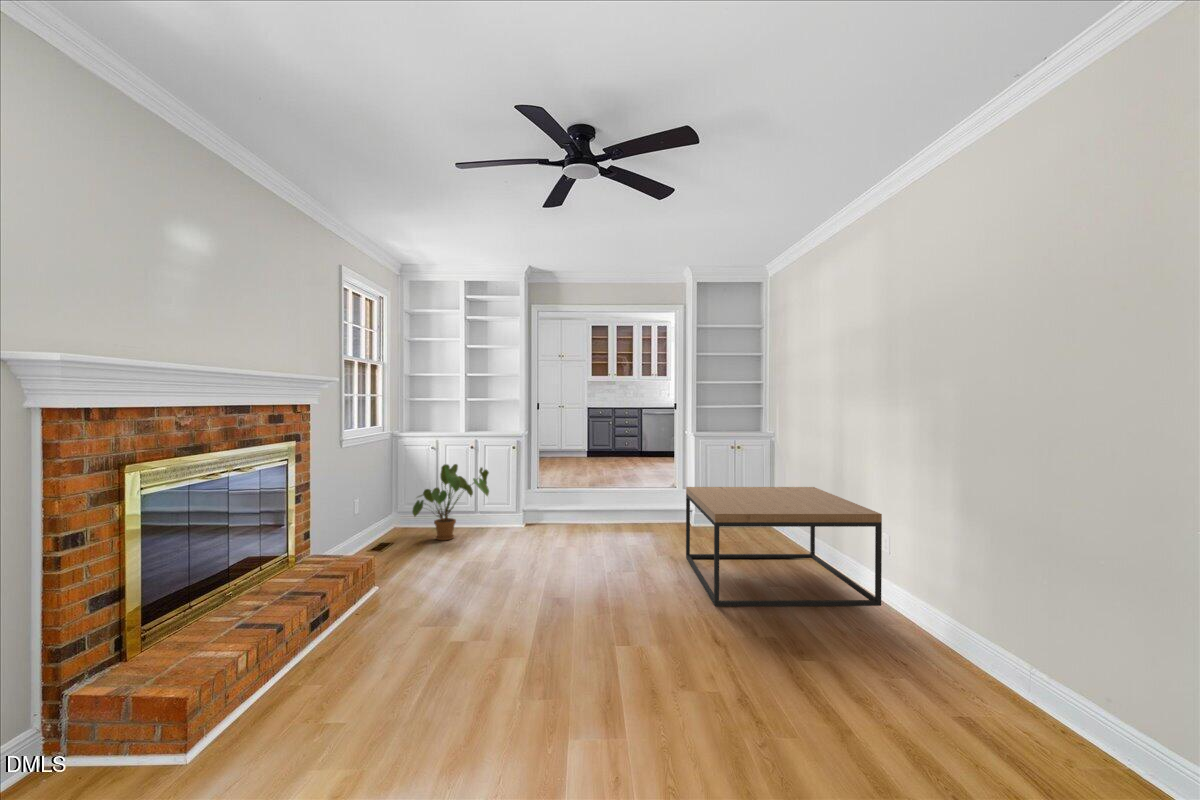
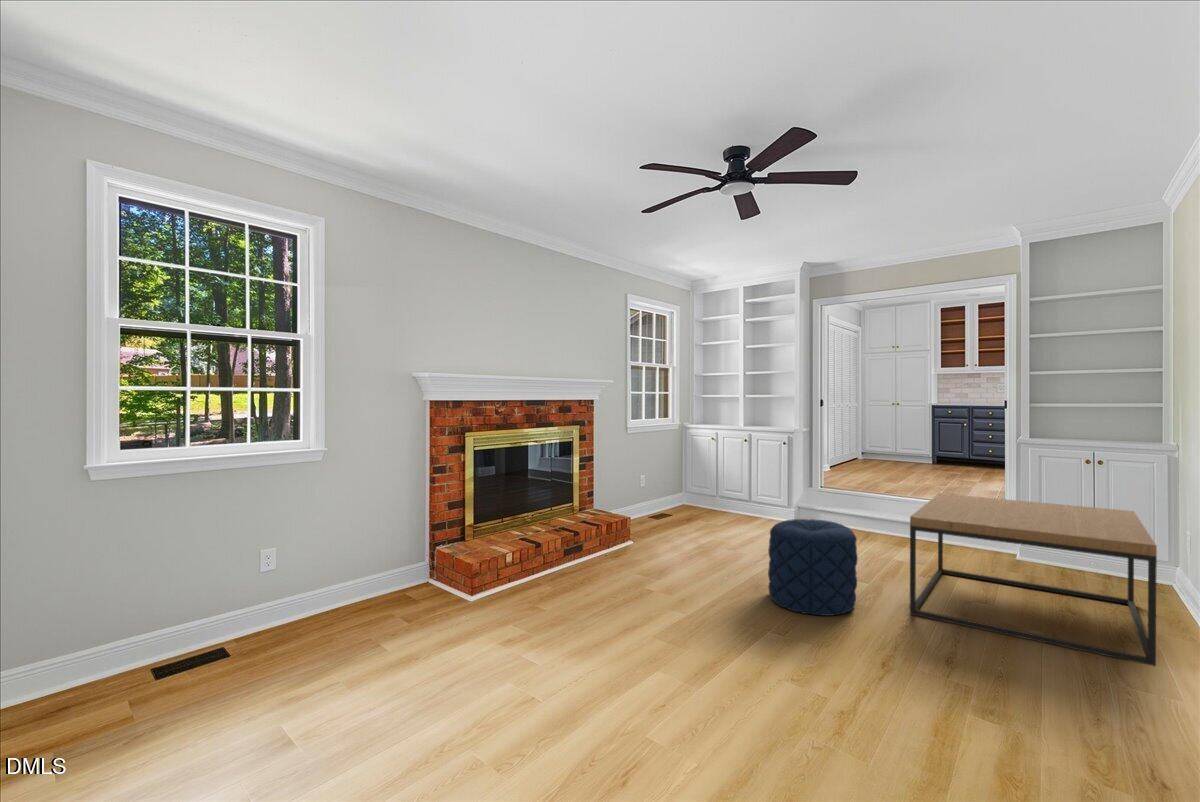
house plant: present [412,464,489,541] -> none [687,455,758,521]
pouf: none [589,528,678,633] -> present [768,519,858,616]

